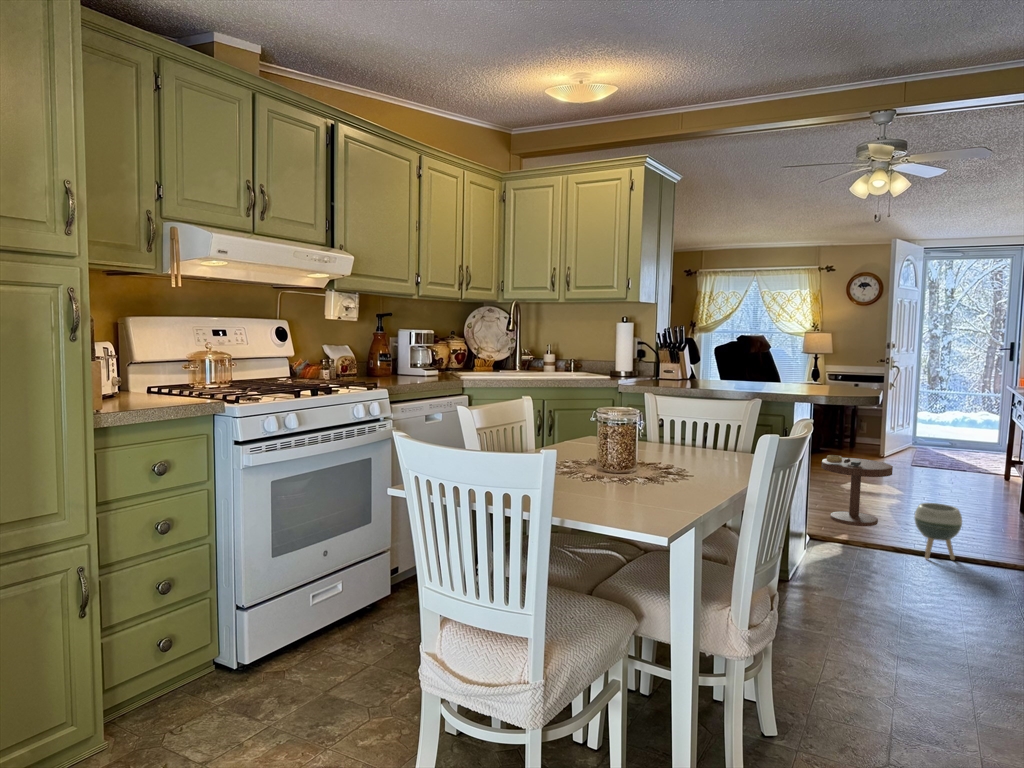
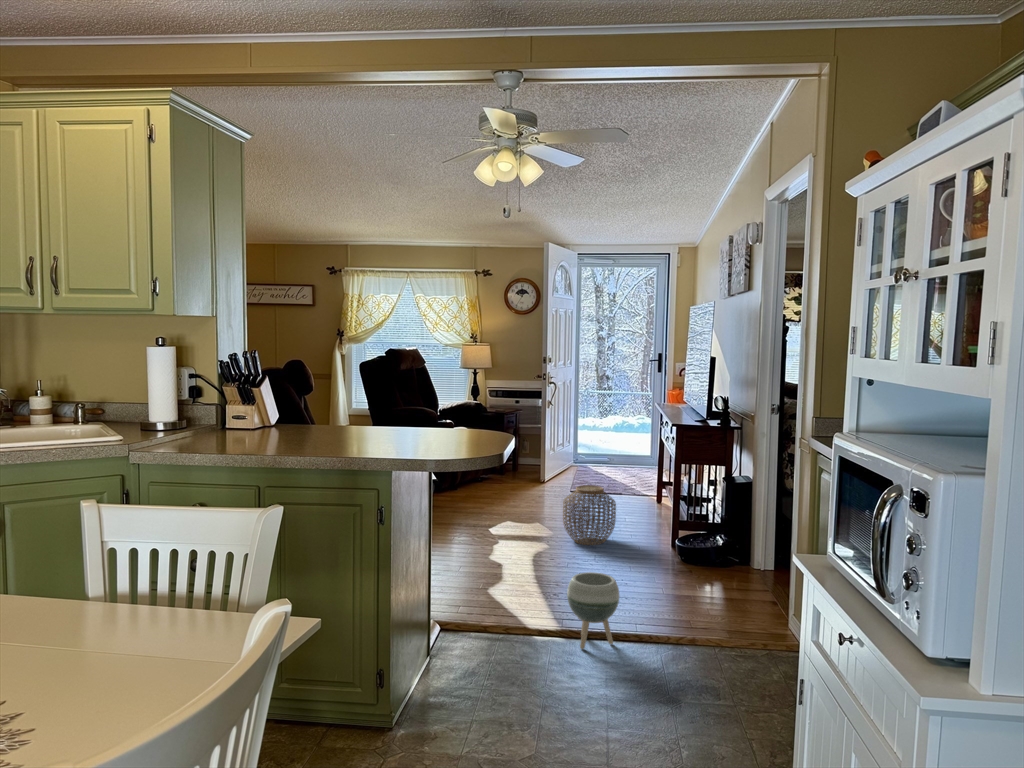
woven basket: none [906,451,960,502] -> present [563,485,616,545]
side table: present [822,455,893,526] -> none [445,535,535,702]

